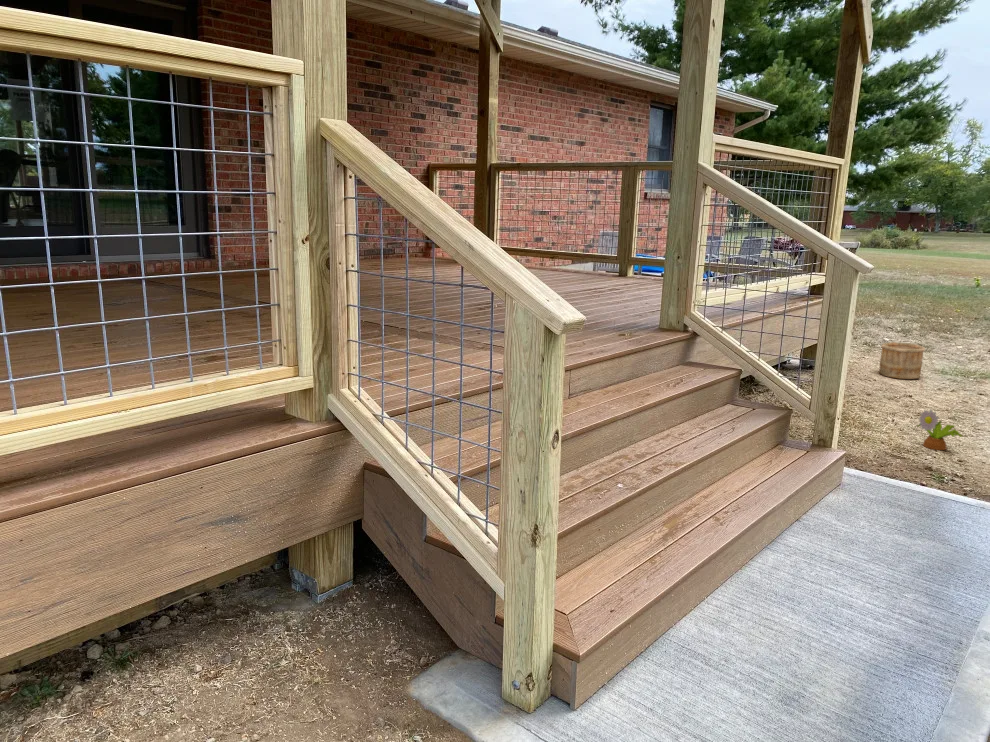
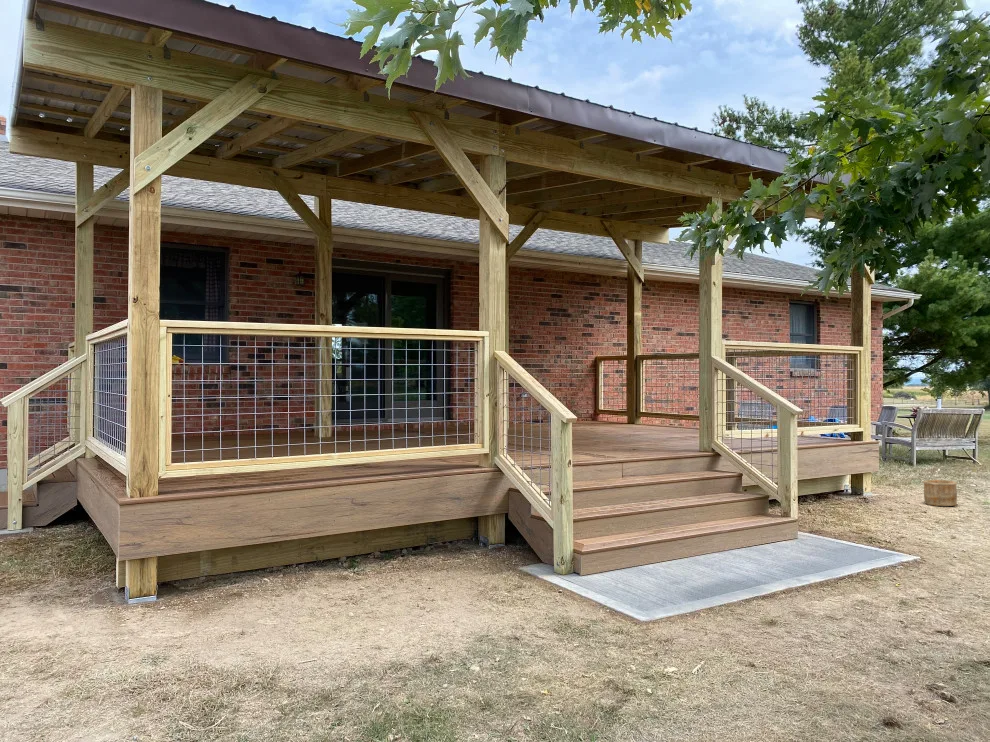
decorative plant: present [917,409,962,450] -> none [880,506,907,534]

